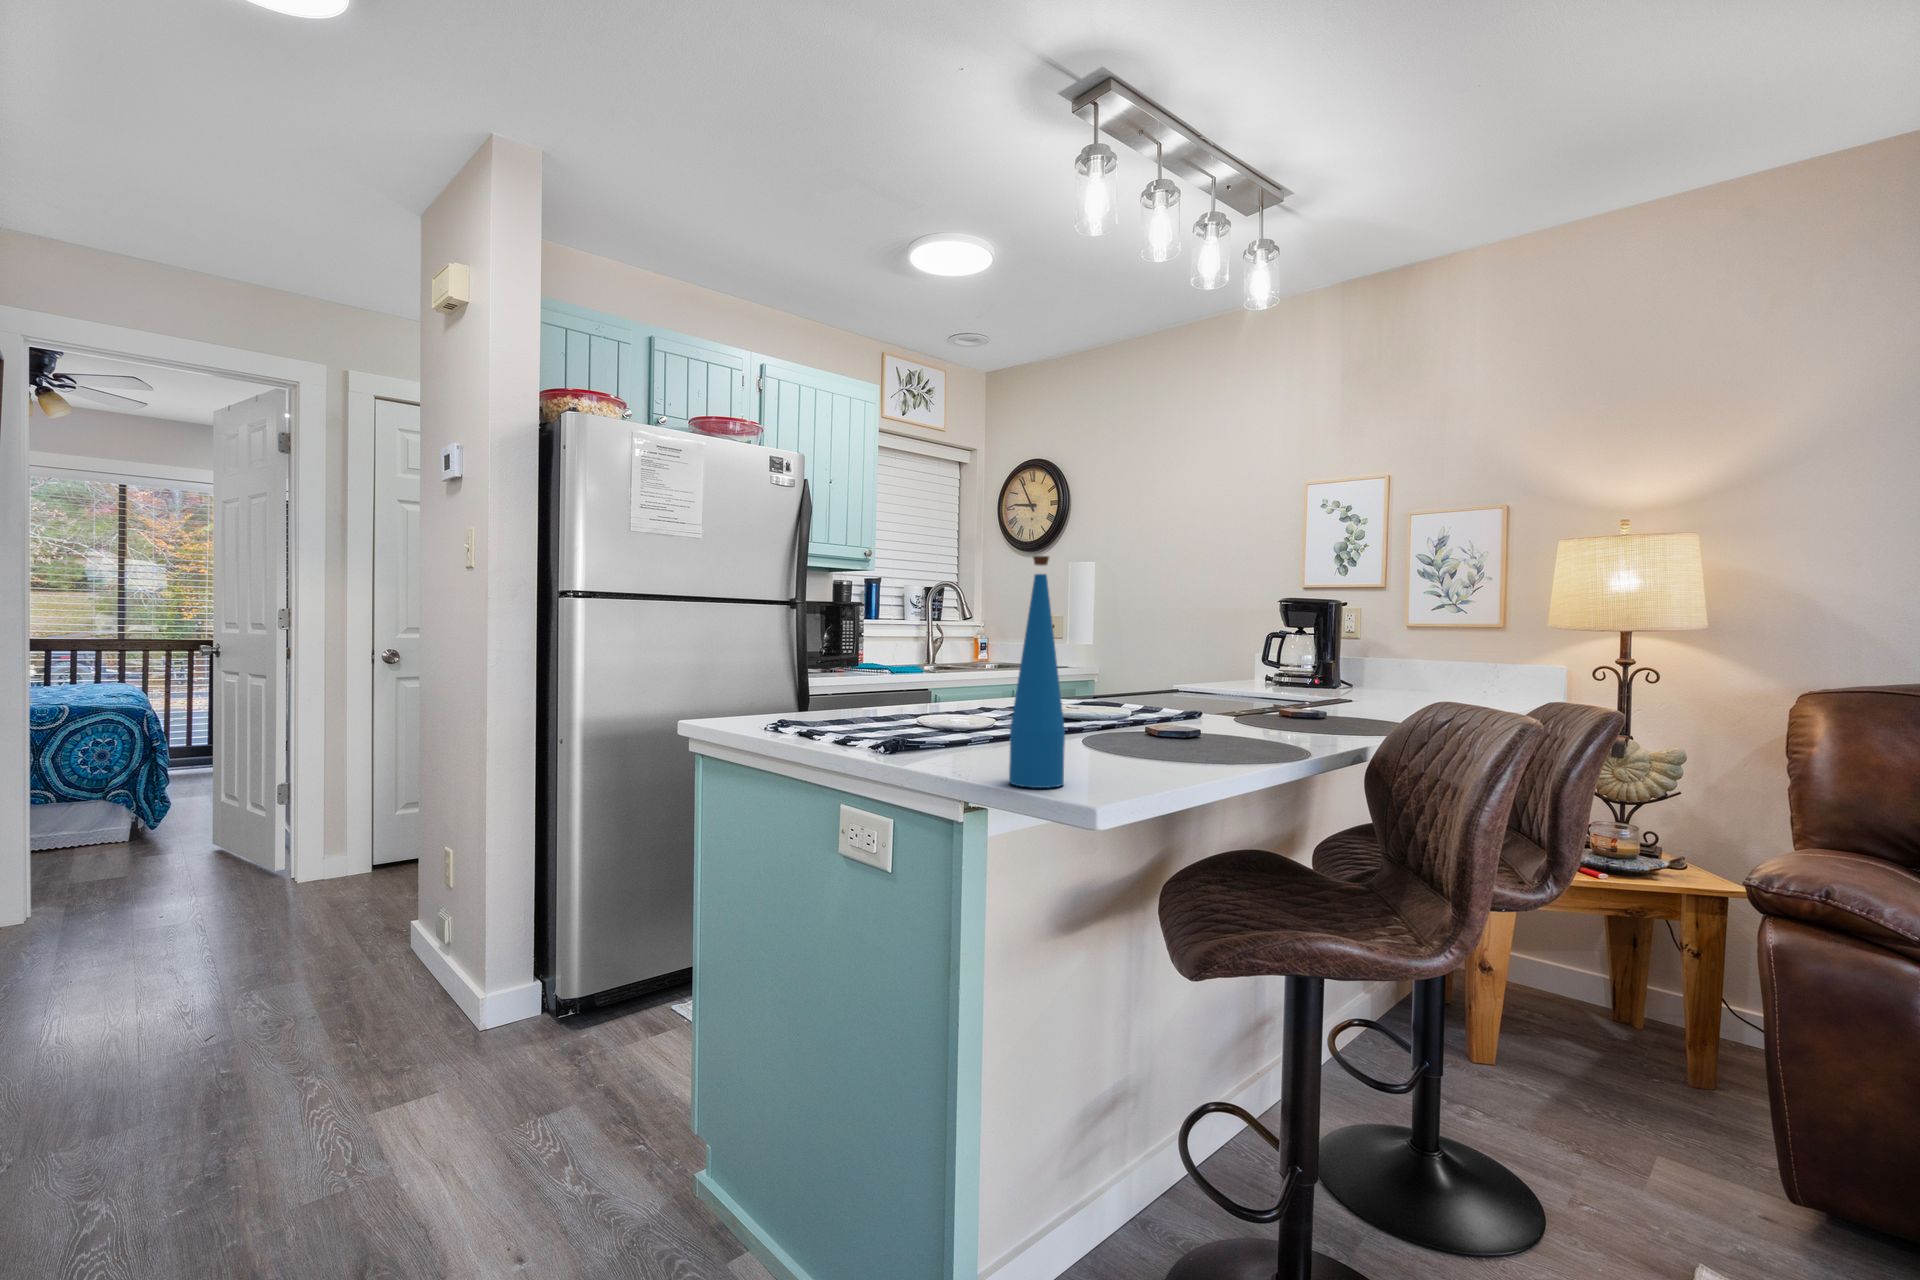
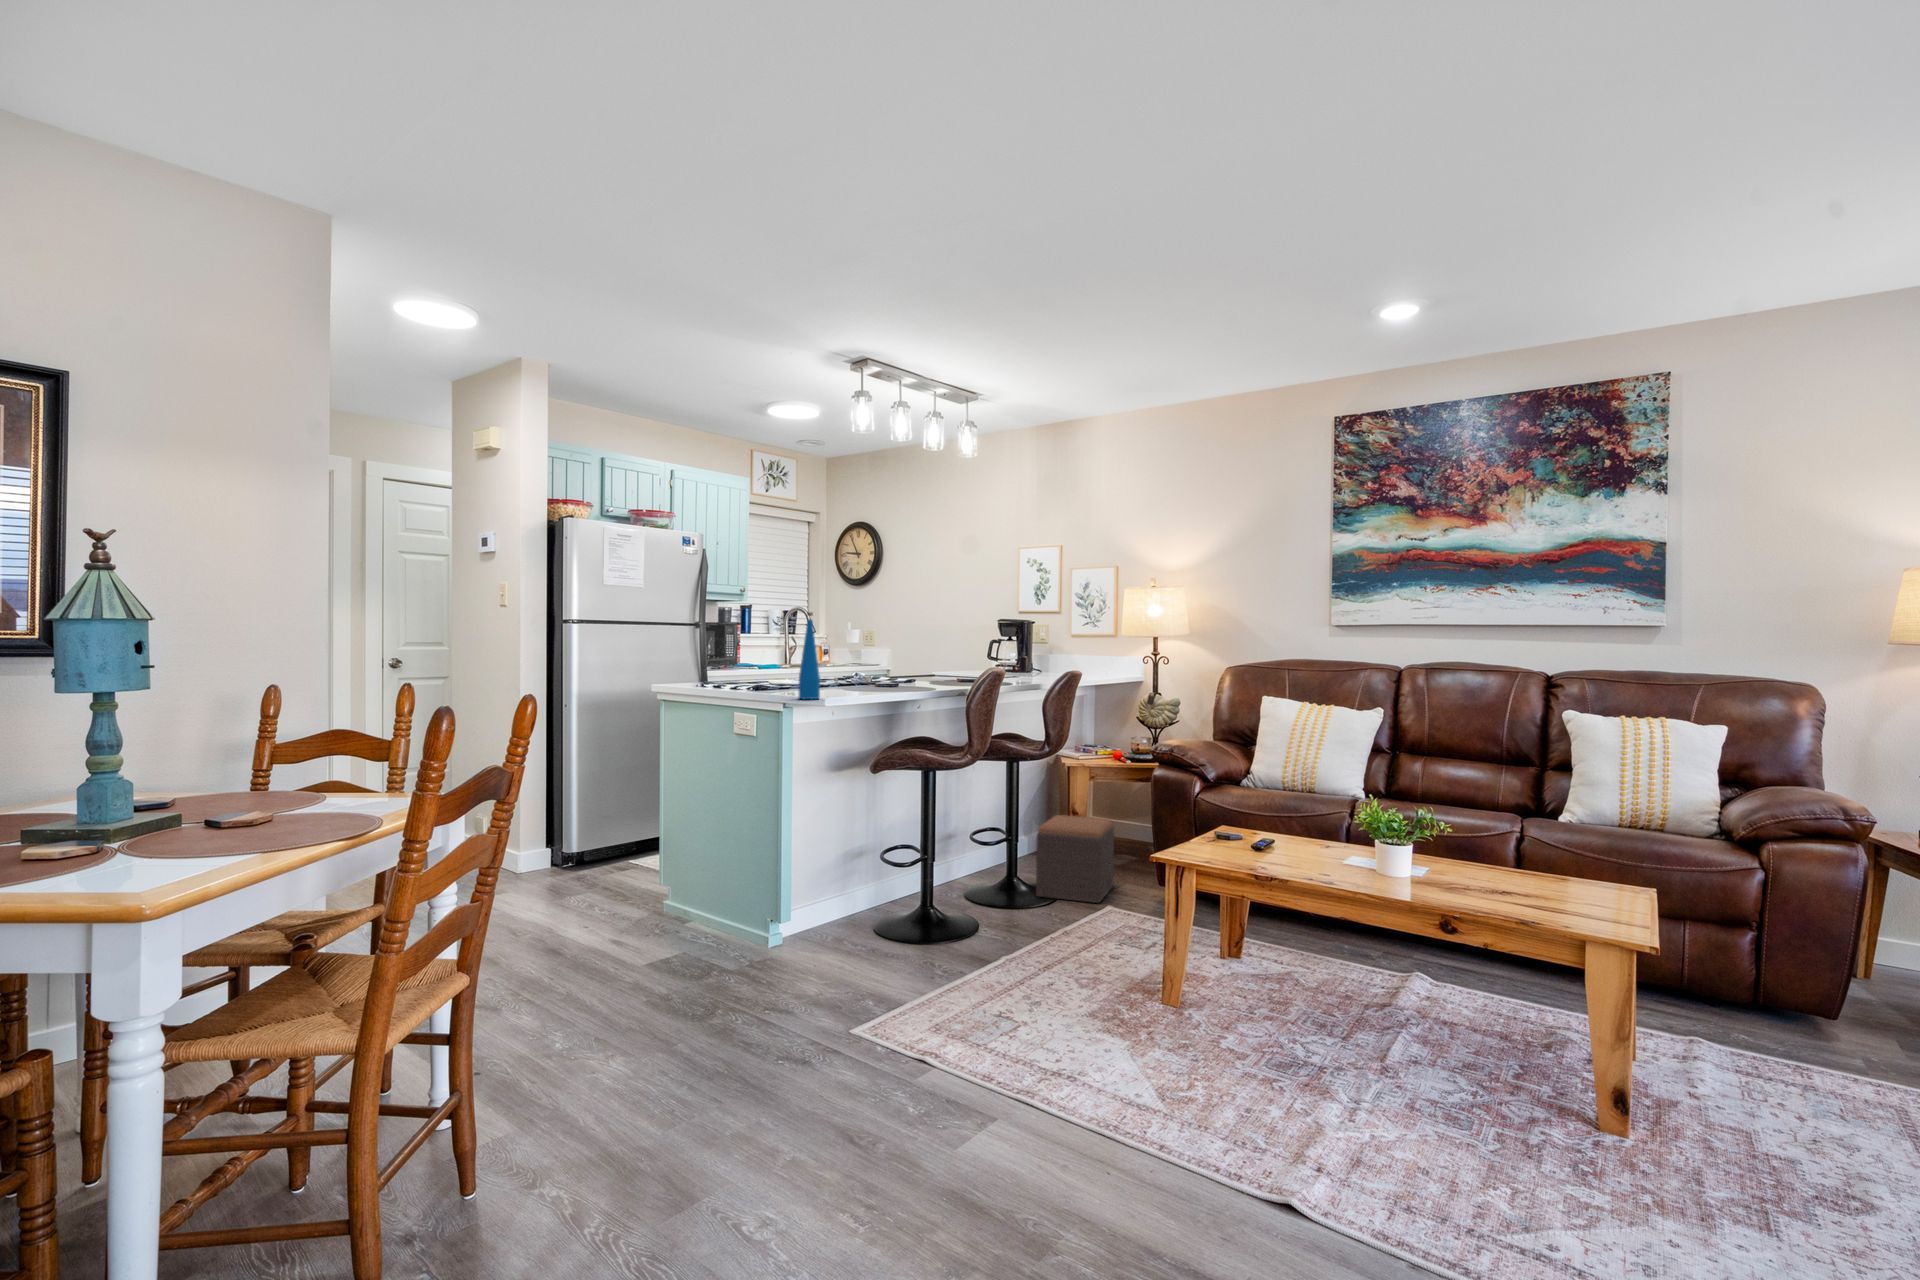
footstool: none [1481,994,1665,1235] -> present [1036,815,1114,903]

